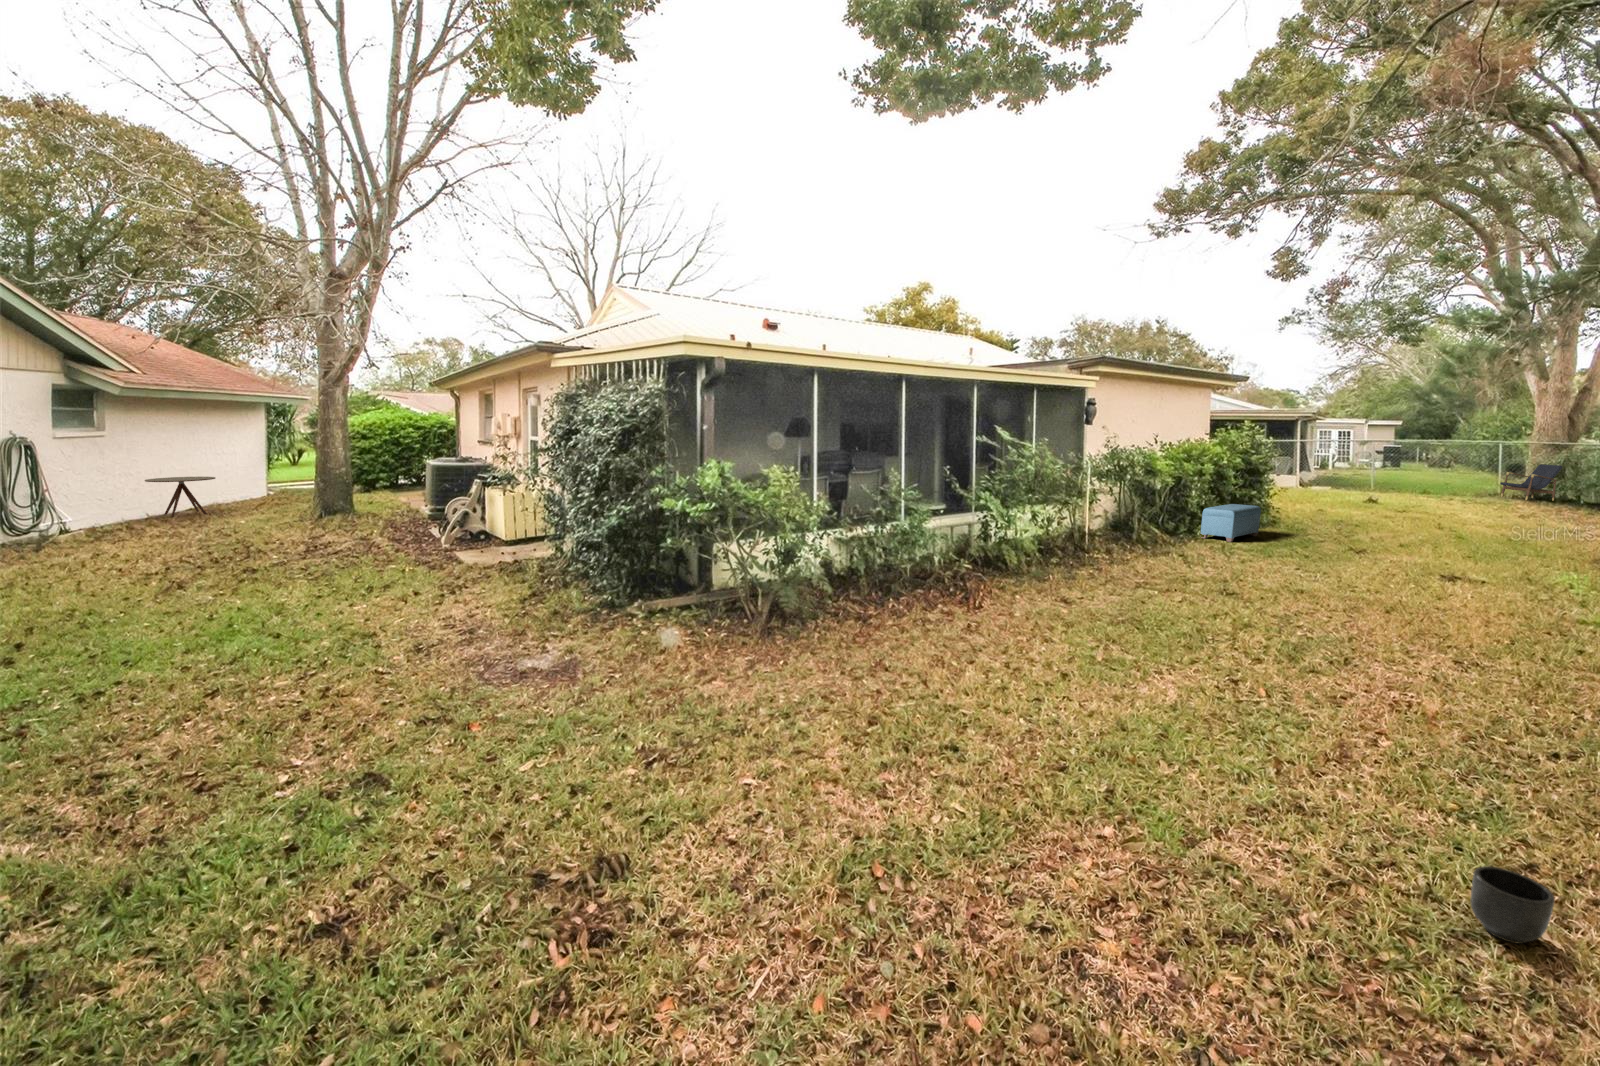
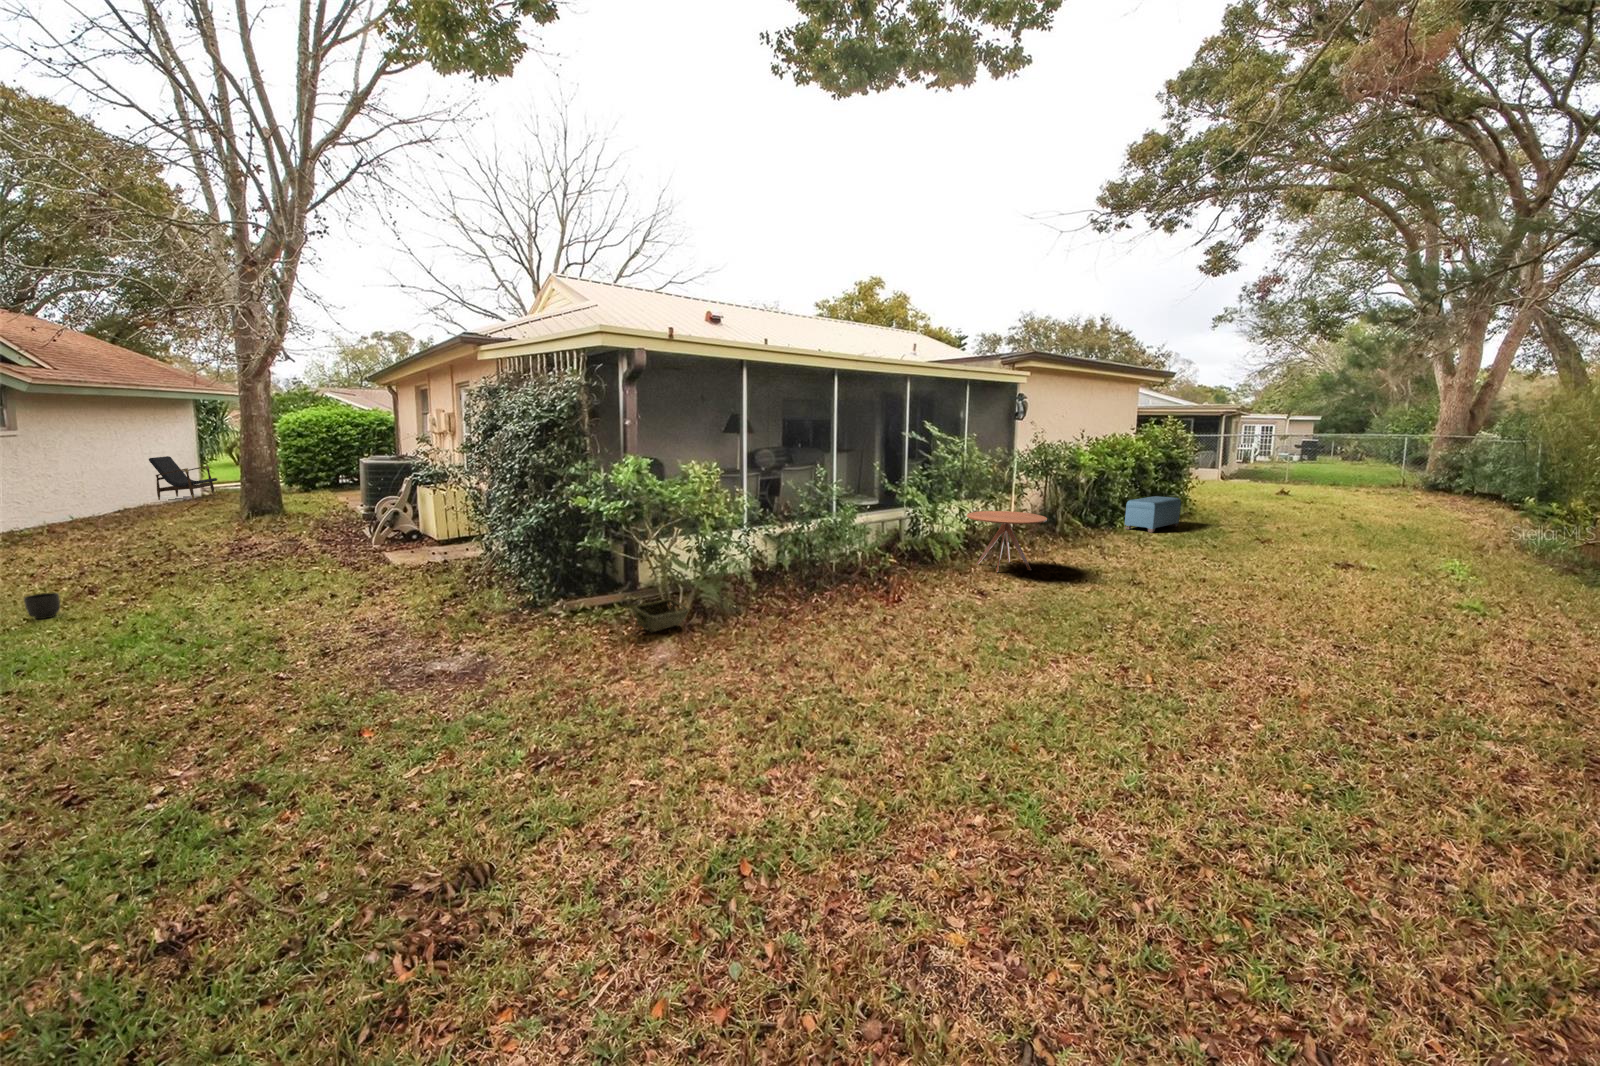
lounge chair: present [1500,464,1562,501] -> present [149,456,217,500]
round table: present [145,477,215,517] -> present [967,511,1047,572]
woven basket: none [715,602,770,636] -> present [634,599,689,632]
planter: present [1470,866,1555,944] -> present [24,592,60,619]

